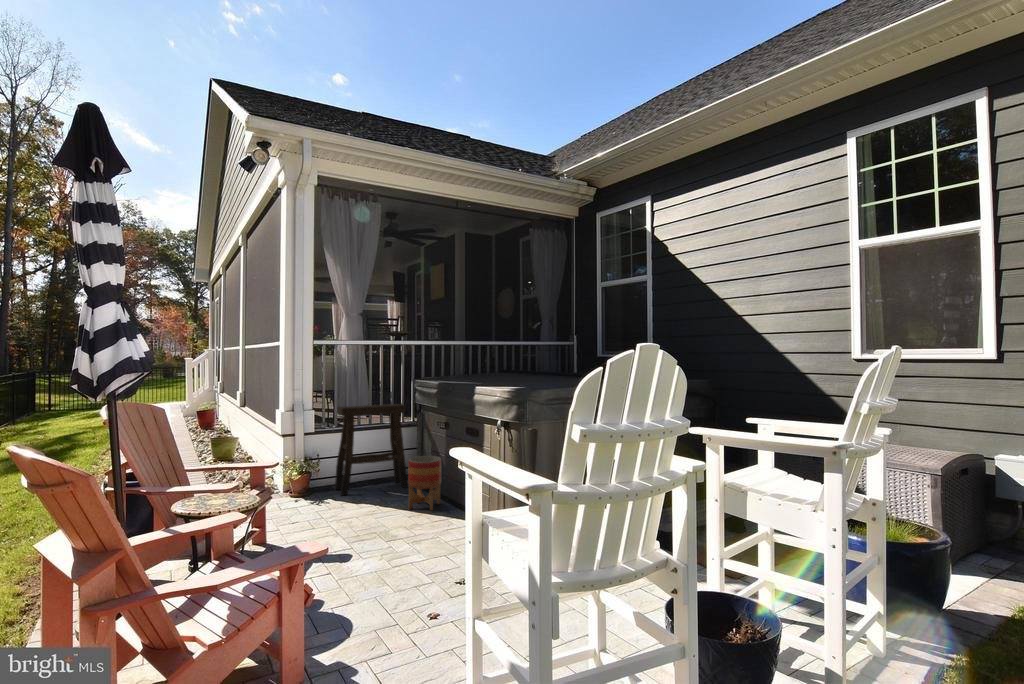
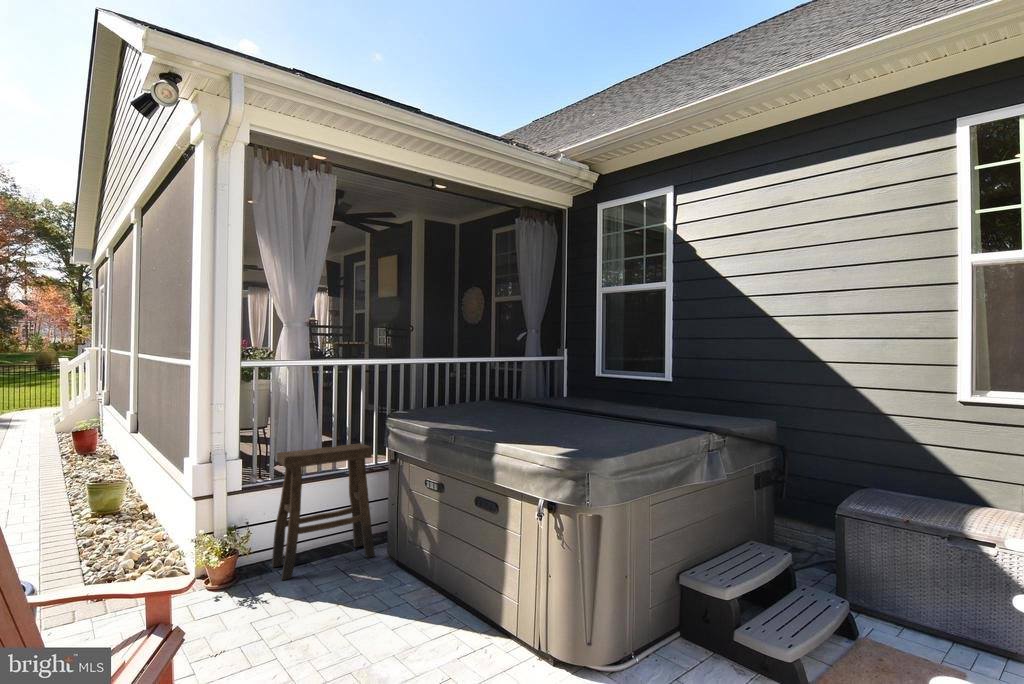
planter: present [408,456,441,510] -> none [386,525,432,608]

